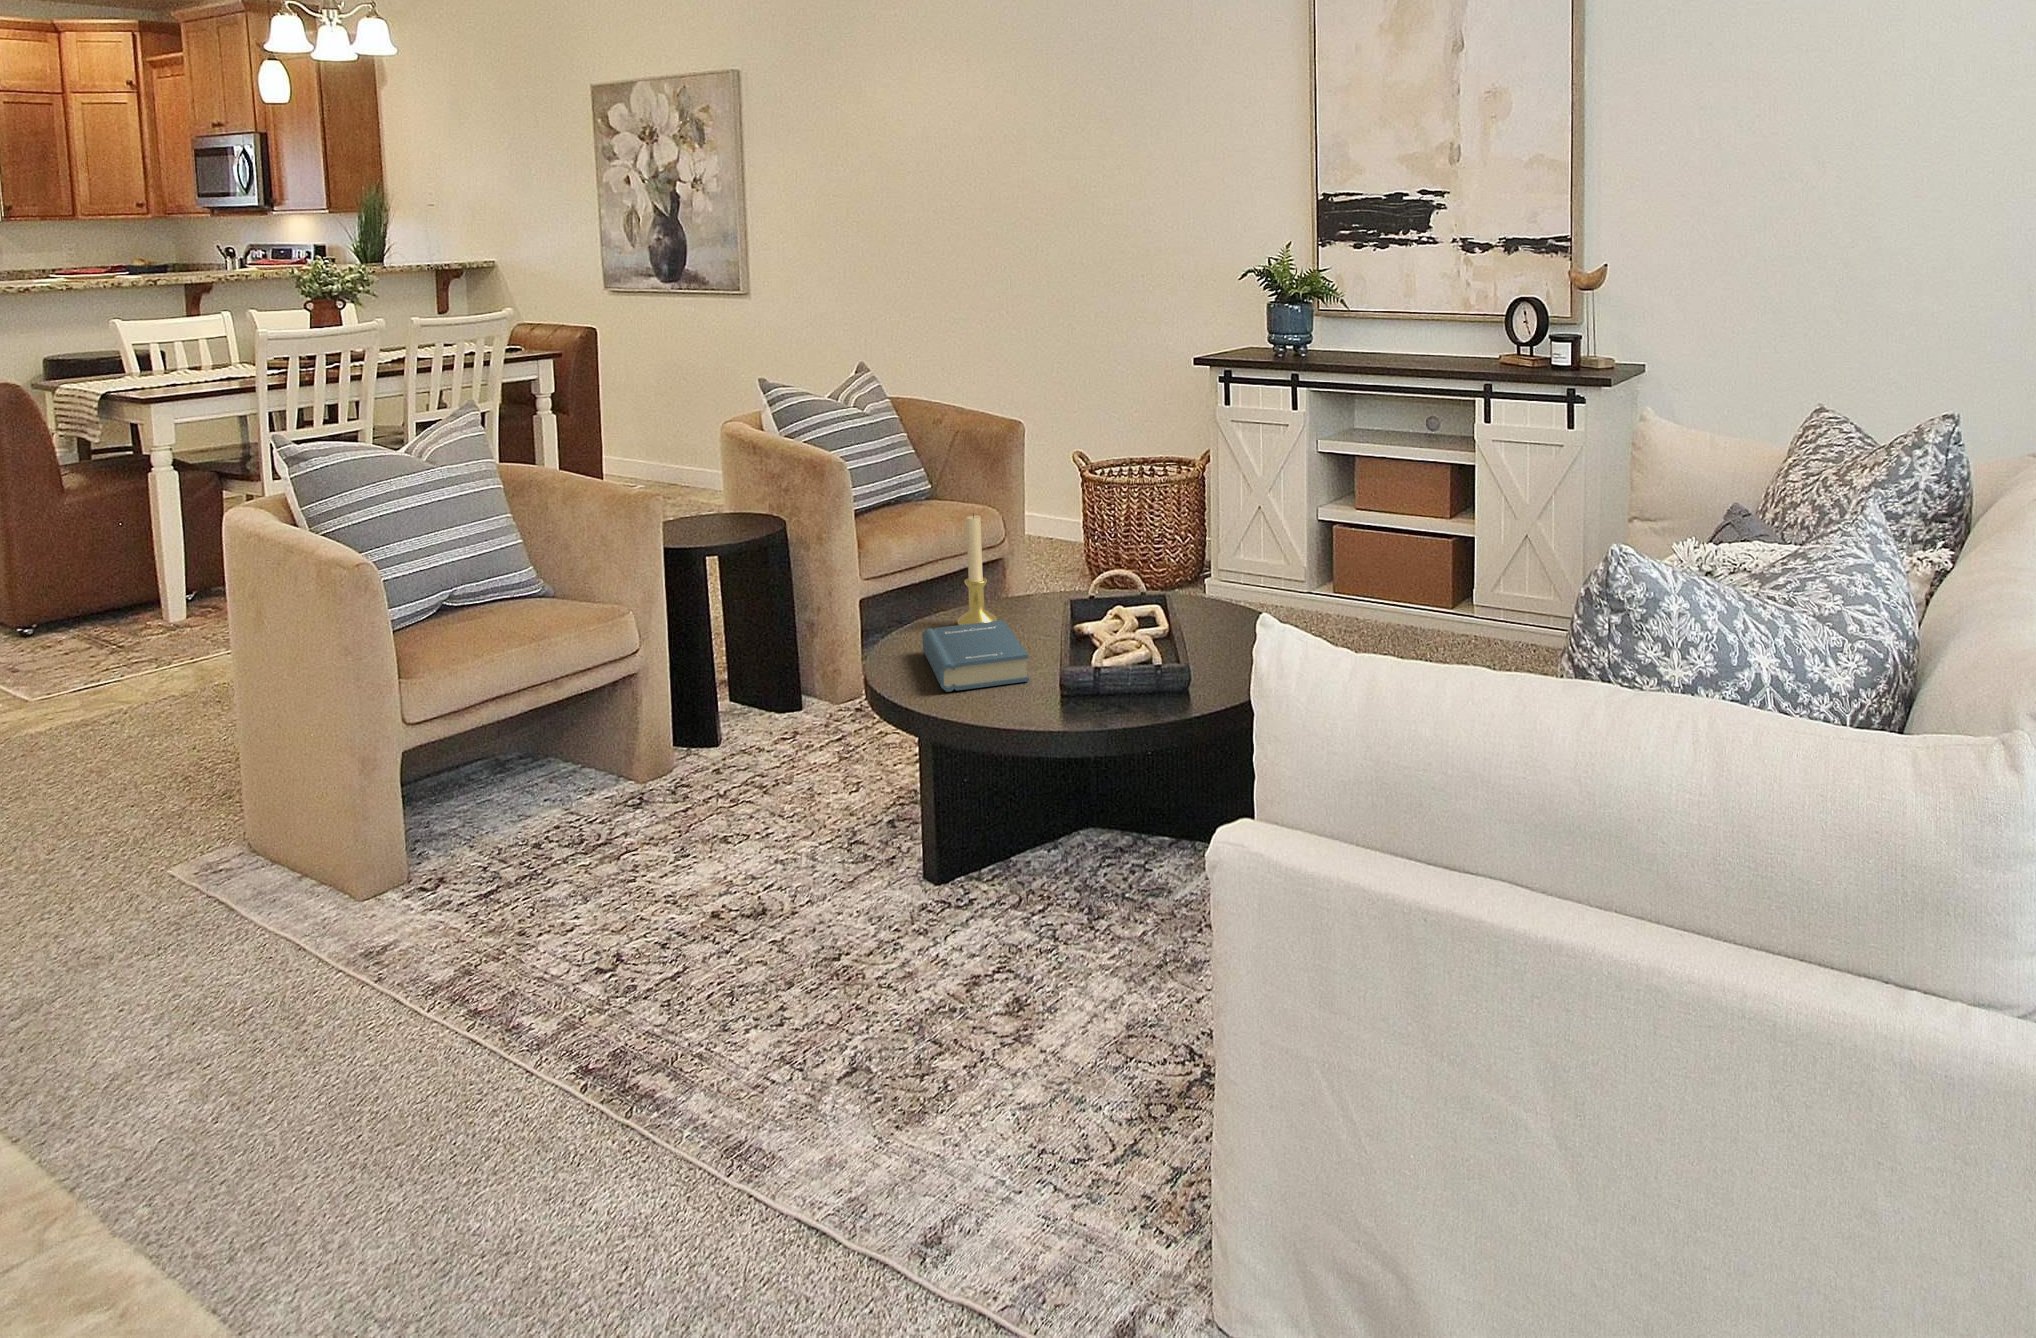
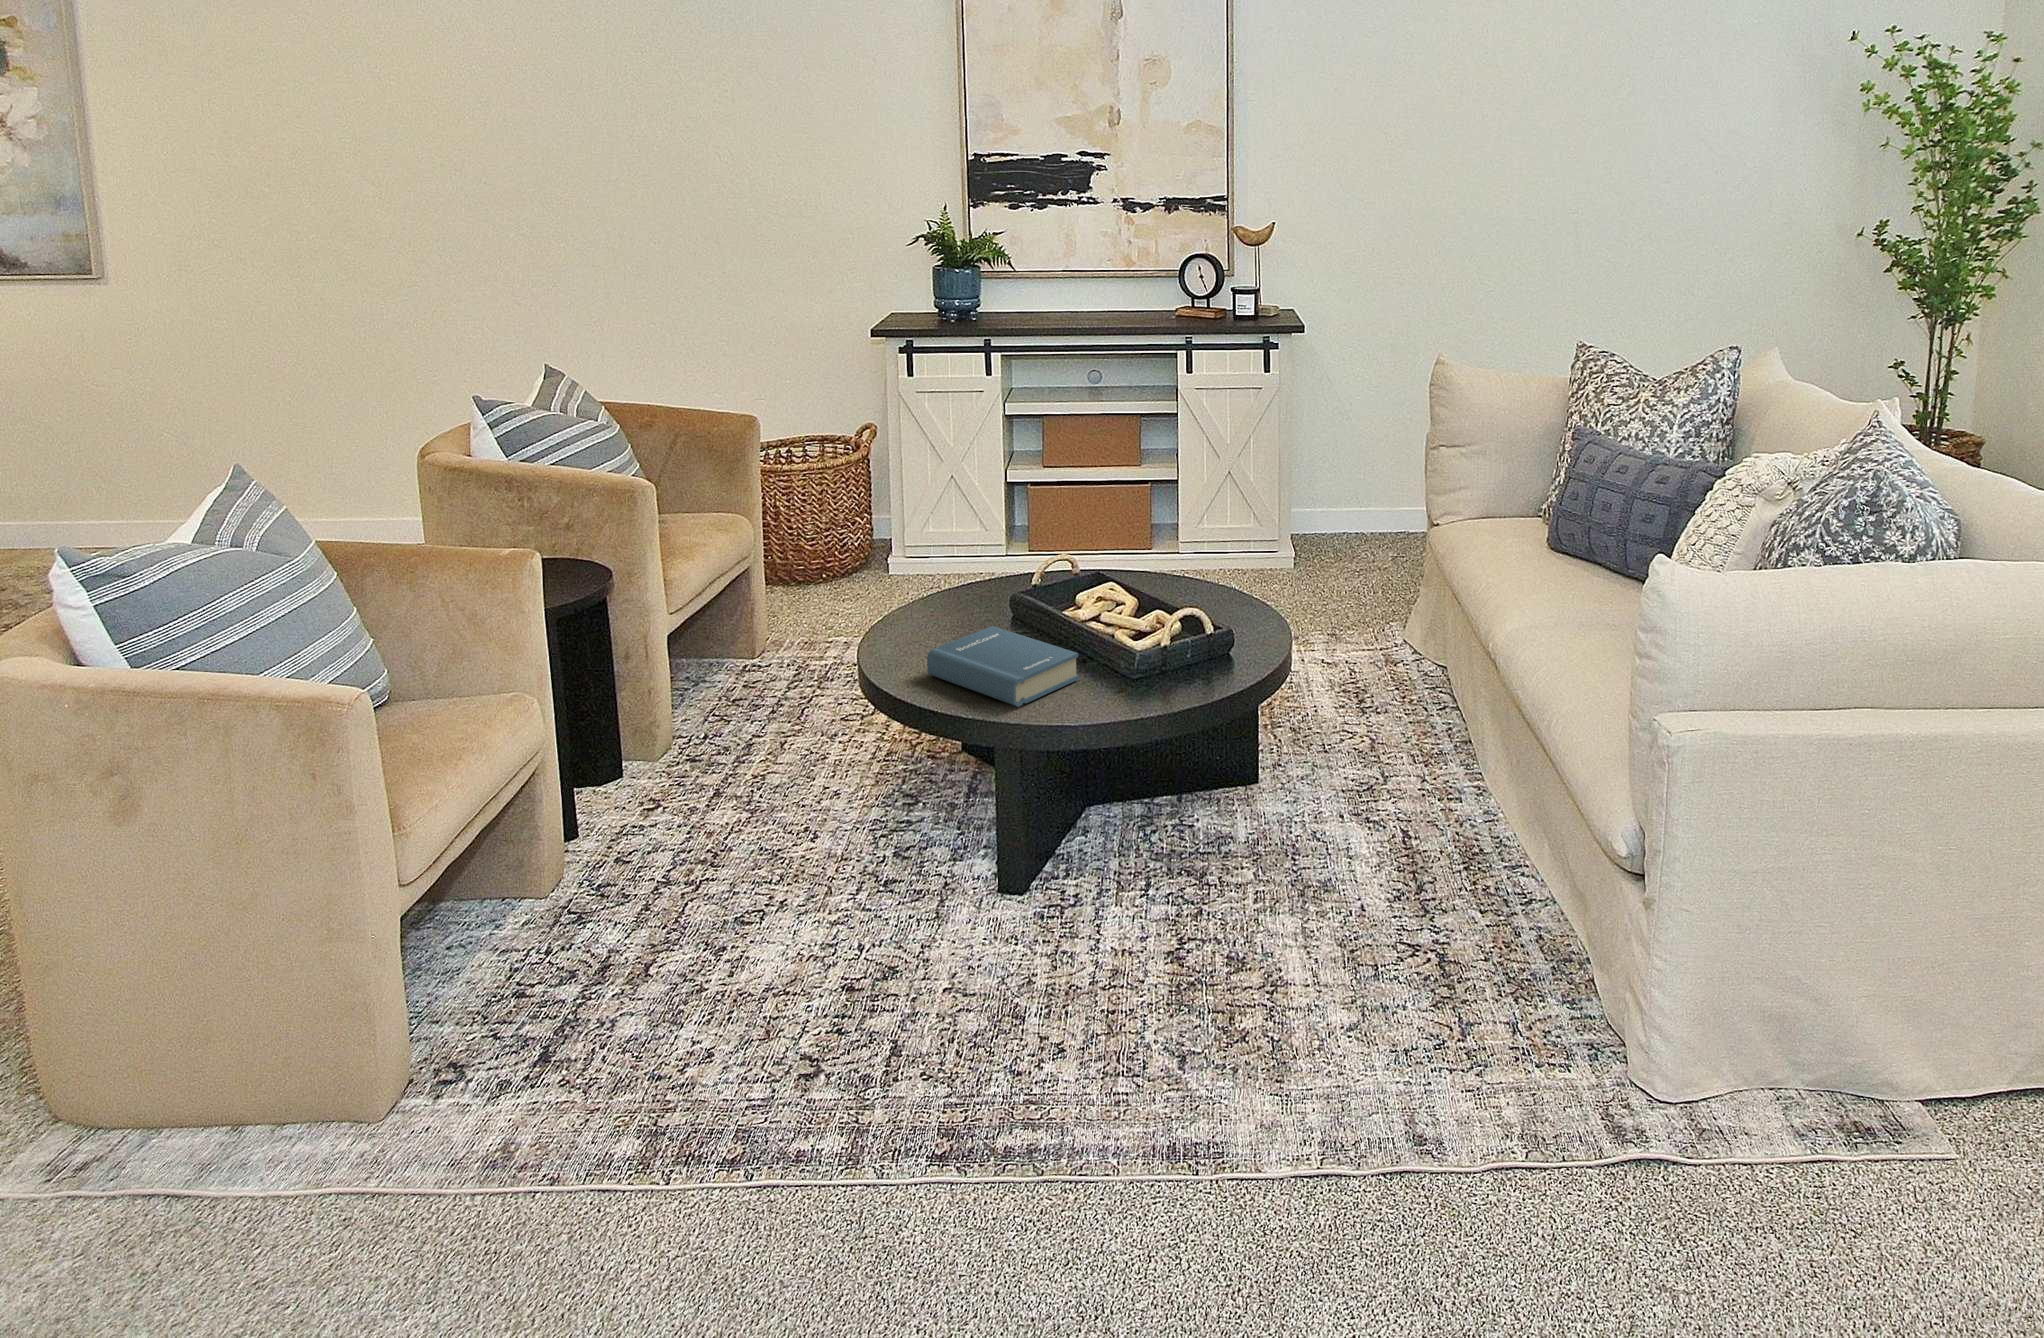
candle holder: present [958,513,997,625] -> none [913,521,955,644]

